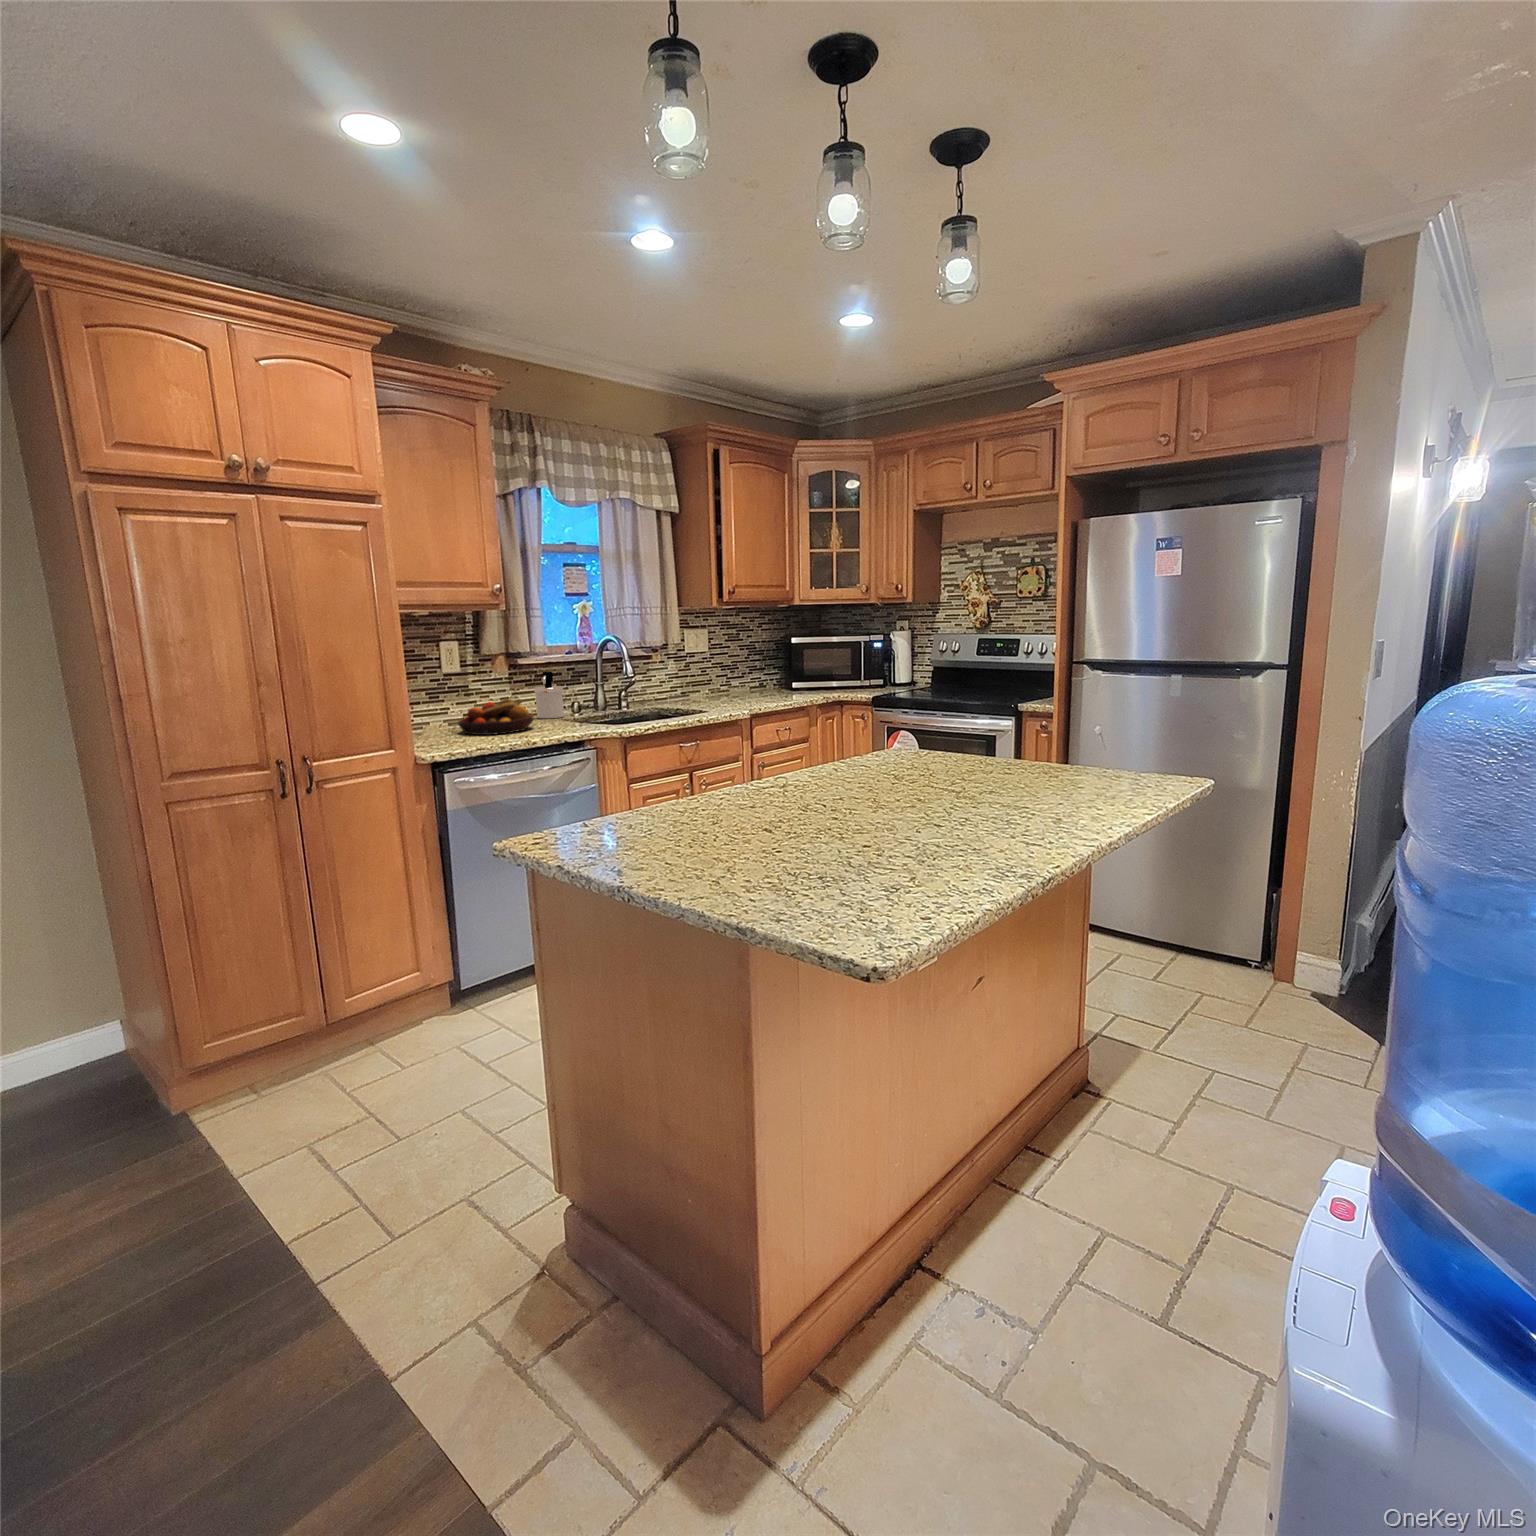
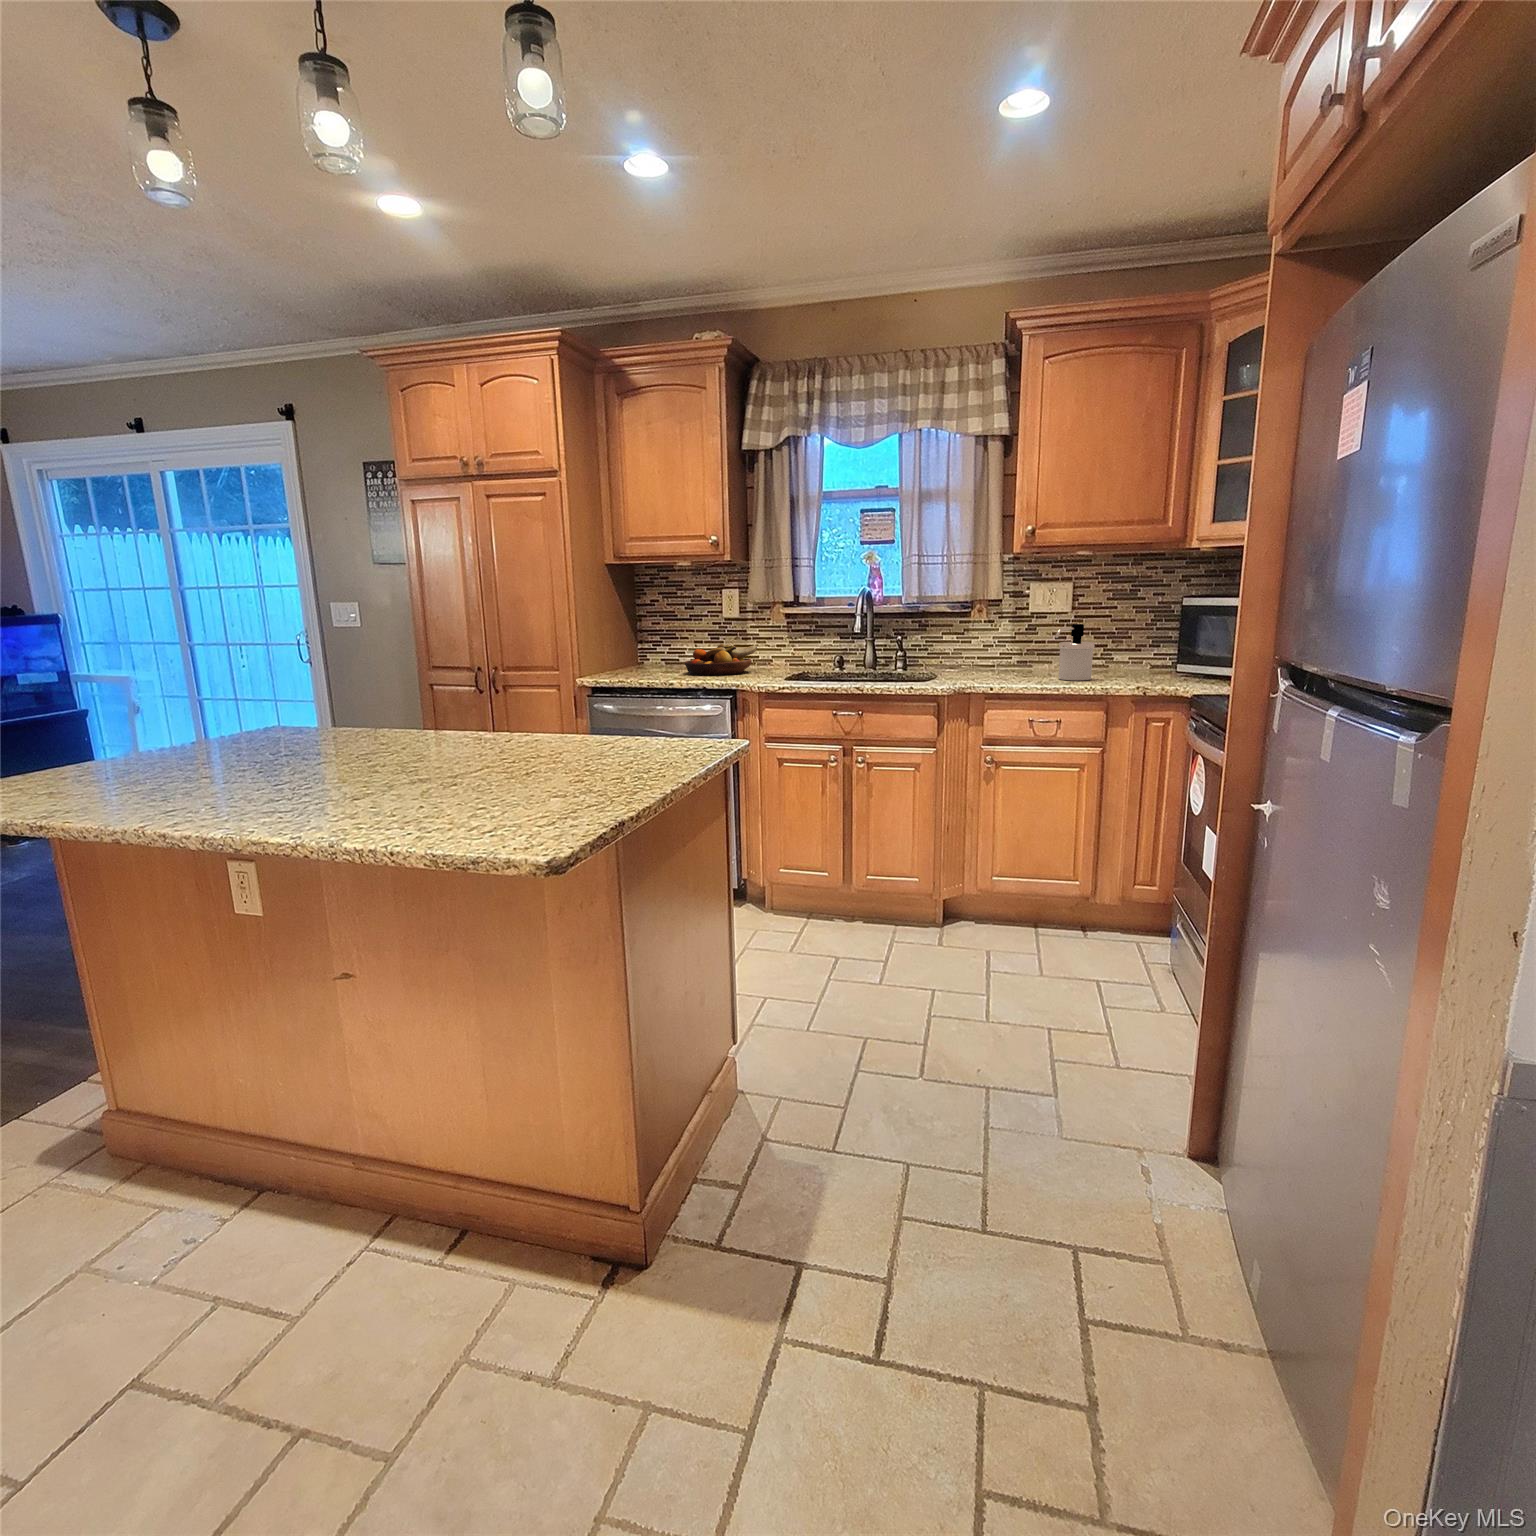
soap dispenser: present [534,671,564,718] -> present [1055,624,1095,680]

